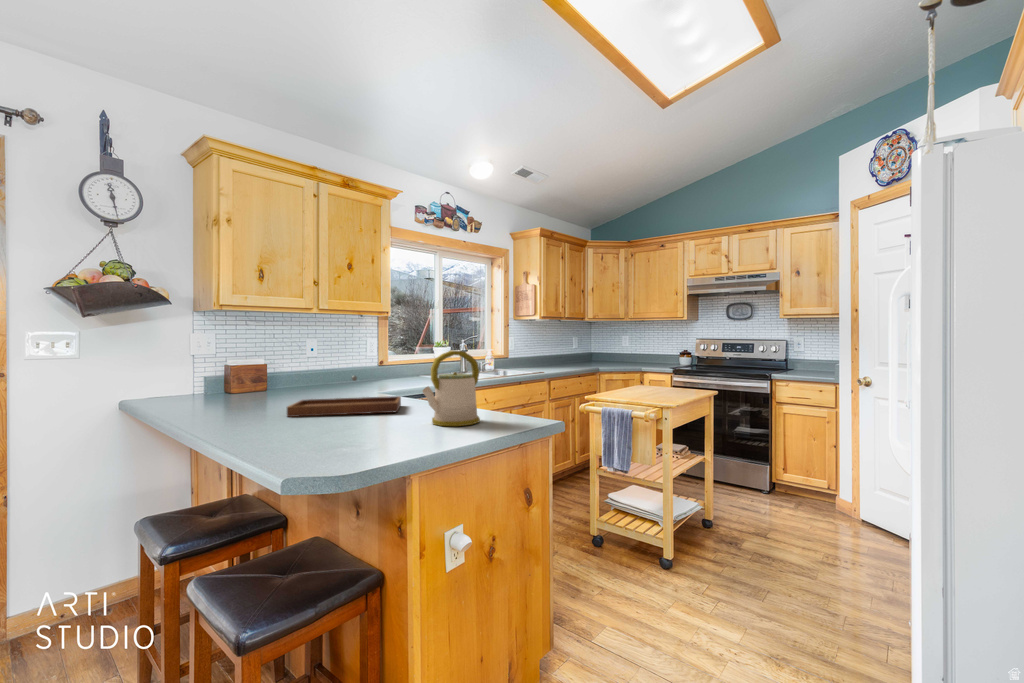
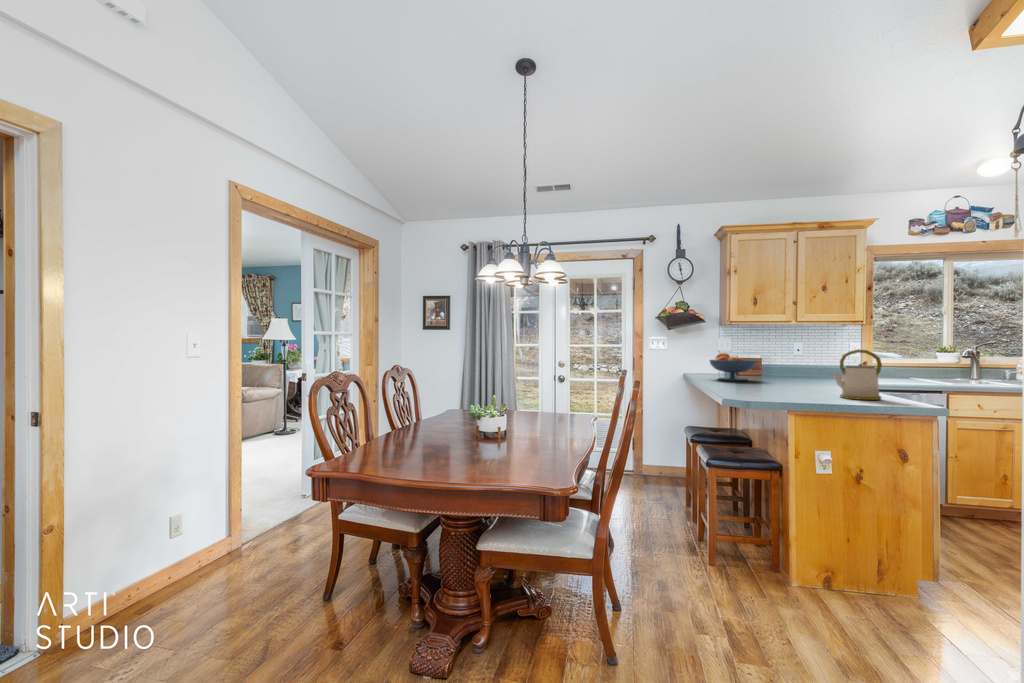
fruit bowl: none [183,359,271,409] -> present [709,353,756,381]
tray: present [287,376,401,417] -> none [757,366,841,391]

